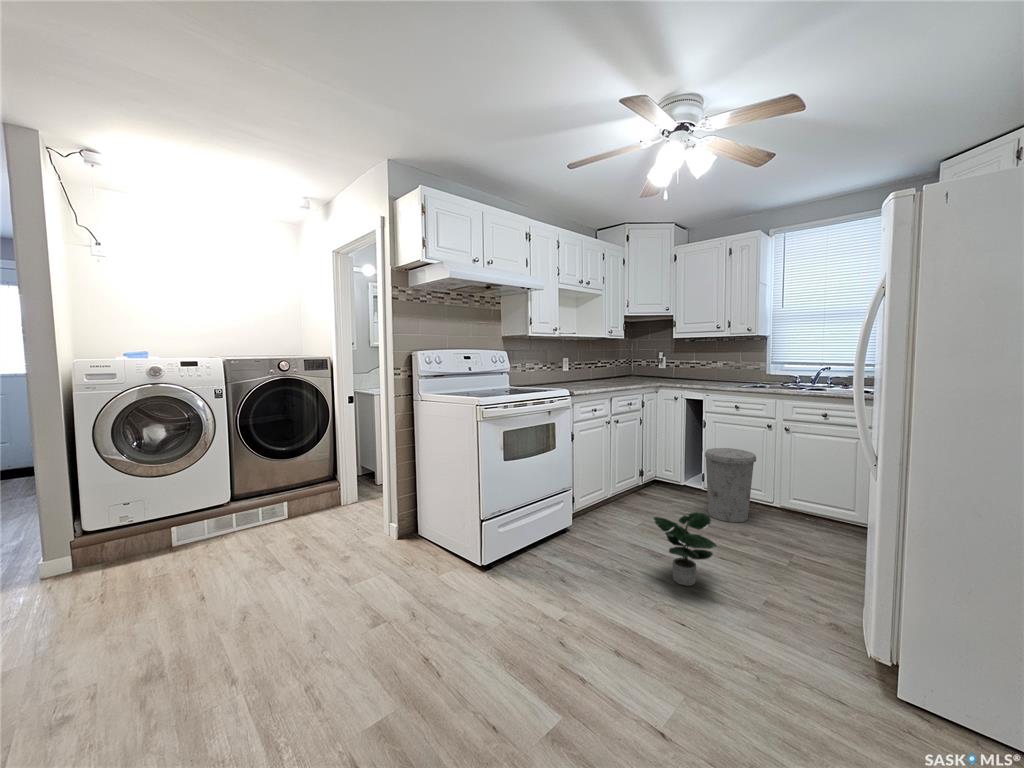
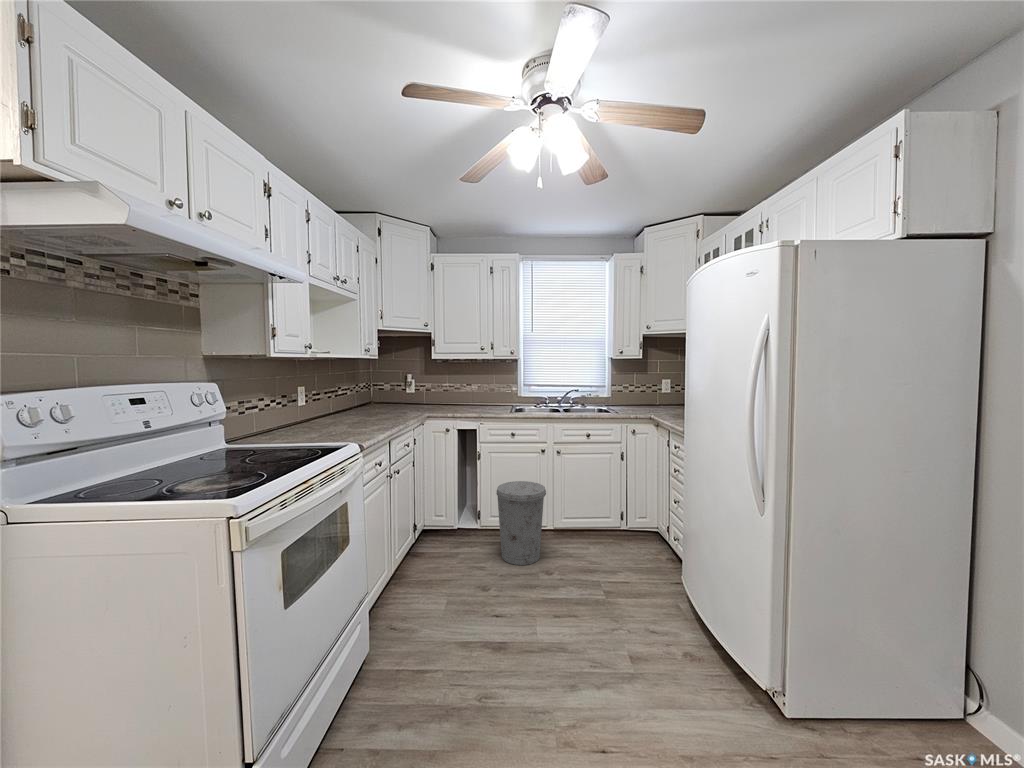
potted plant: present [653,512,716,586] -> none [518,582,600,689]

